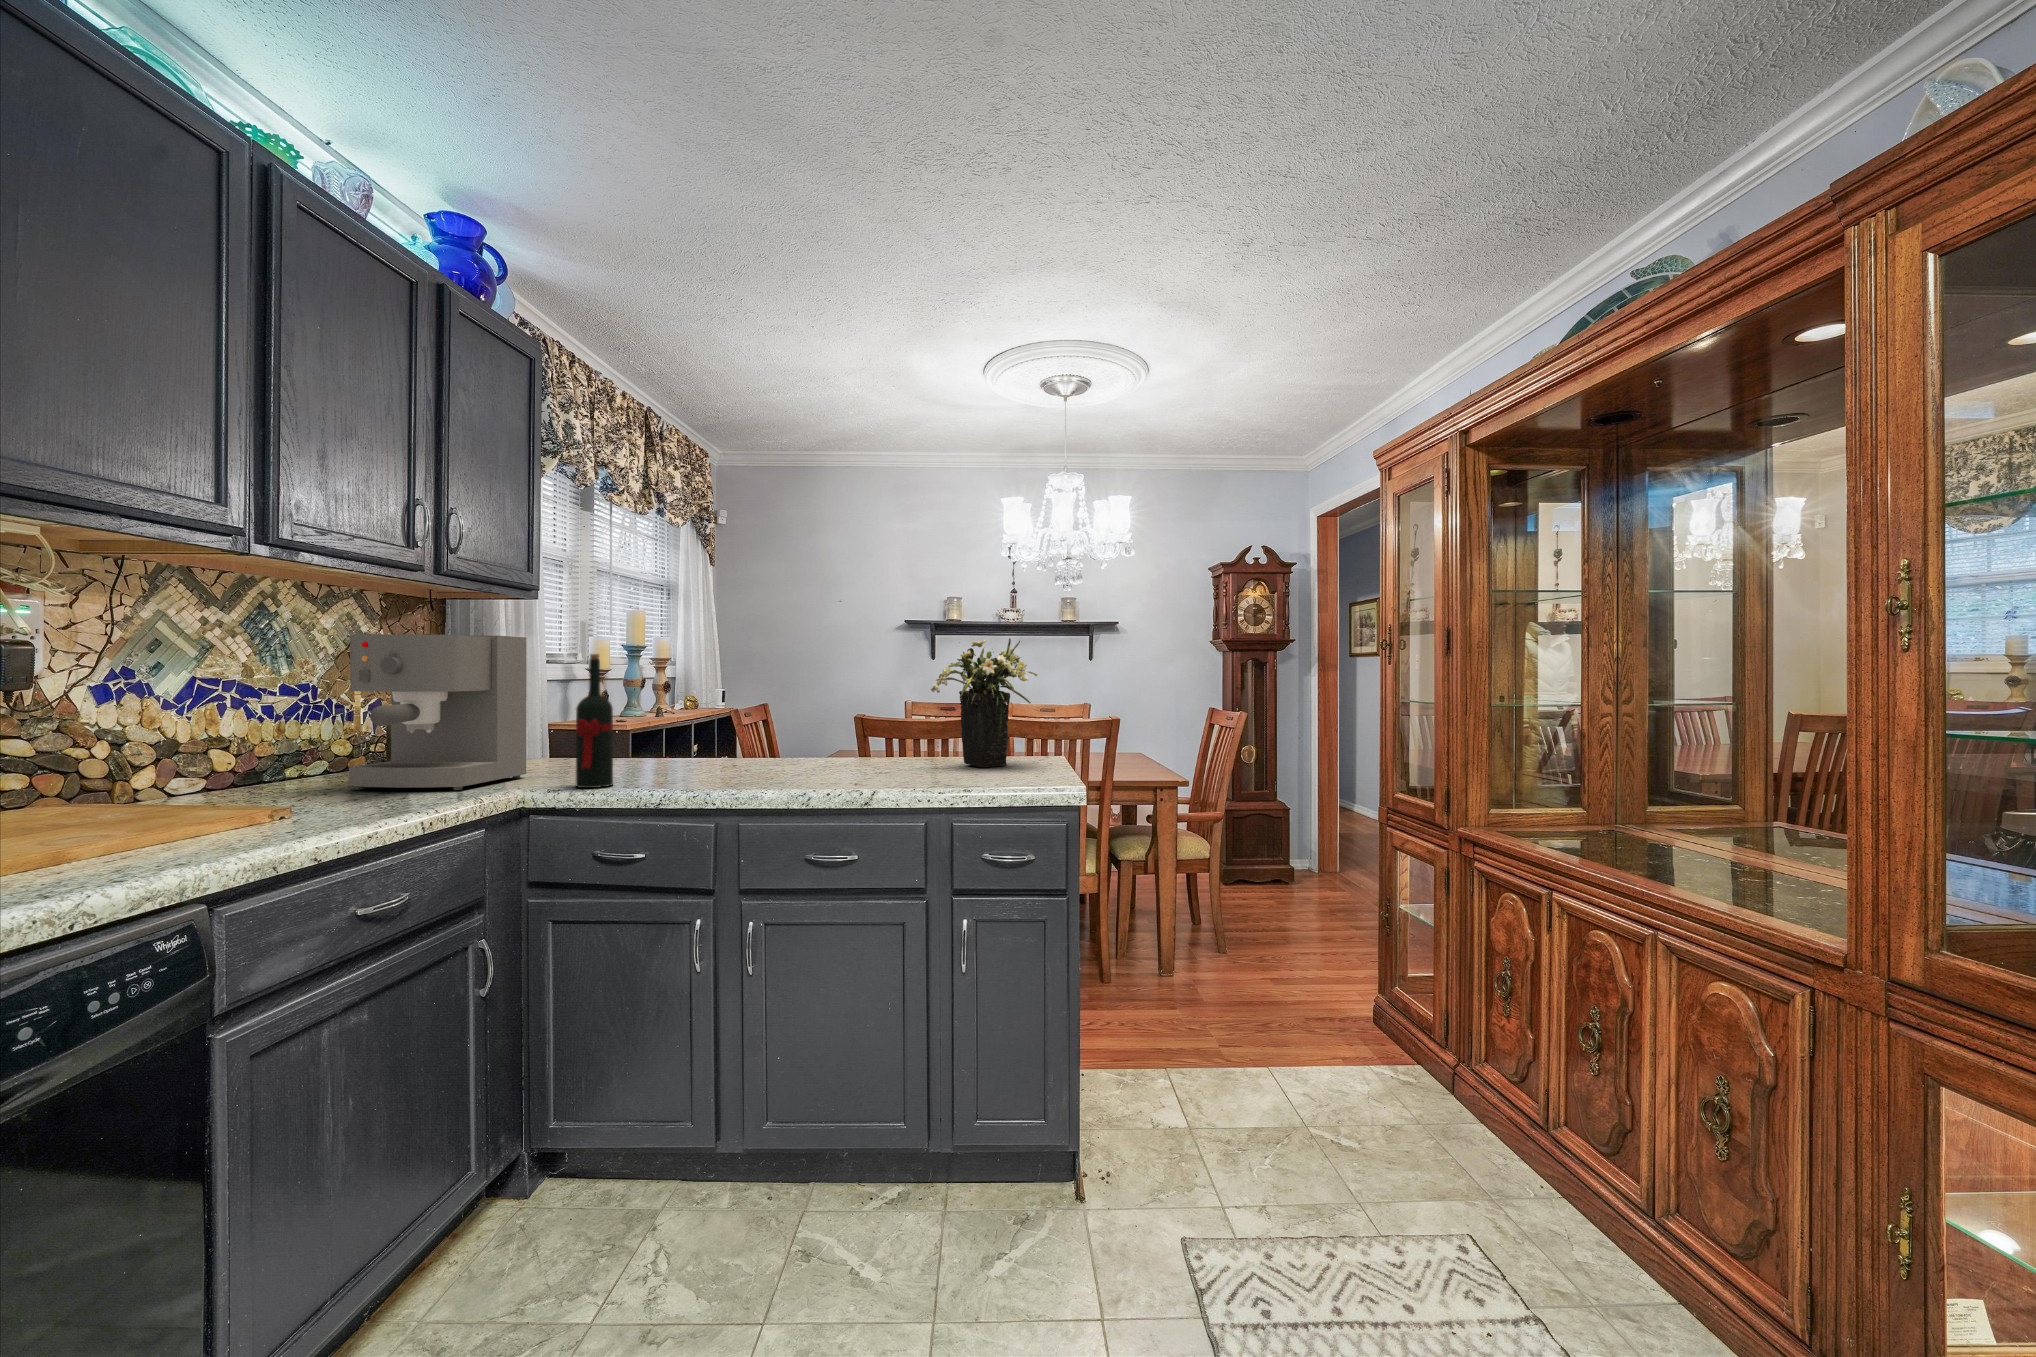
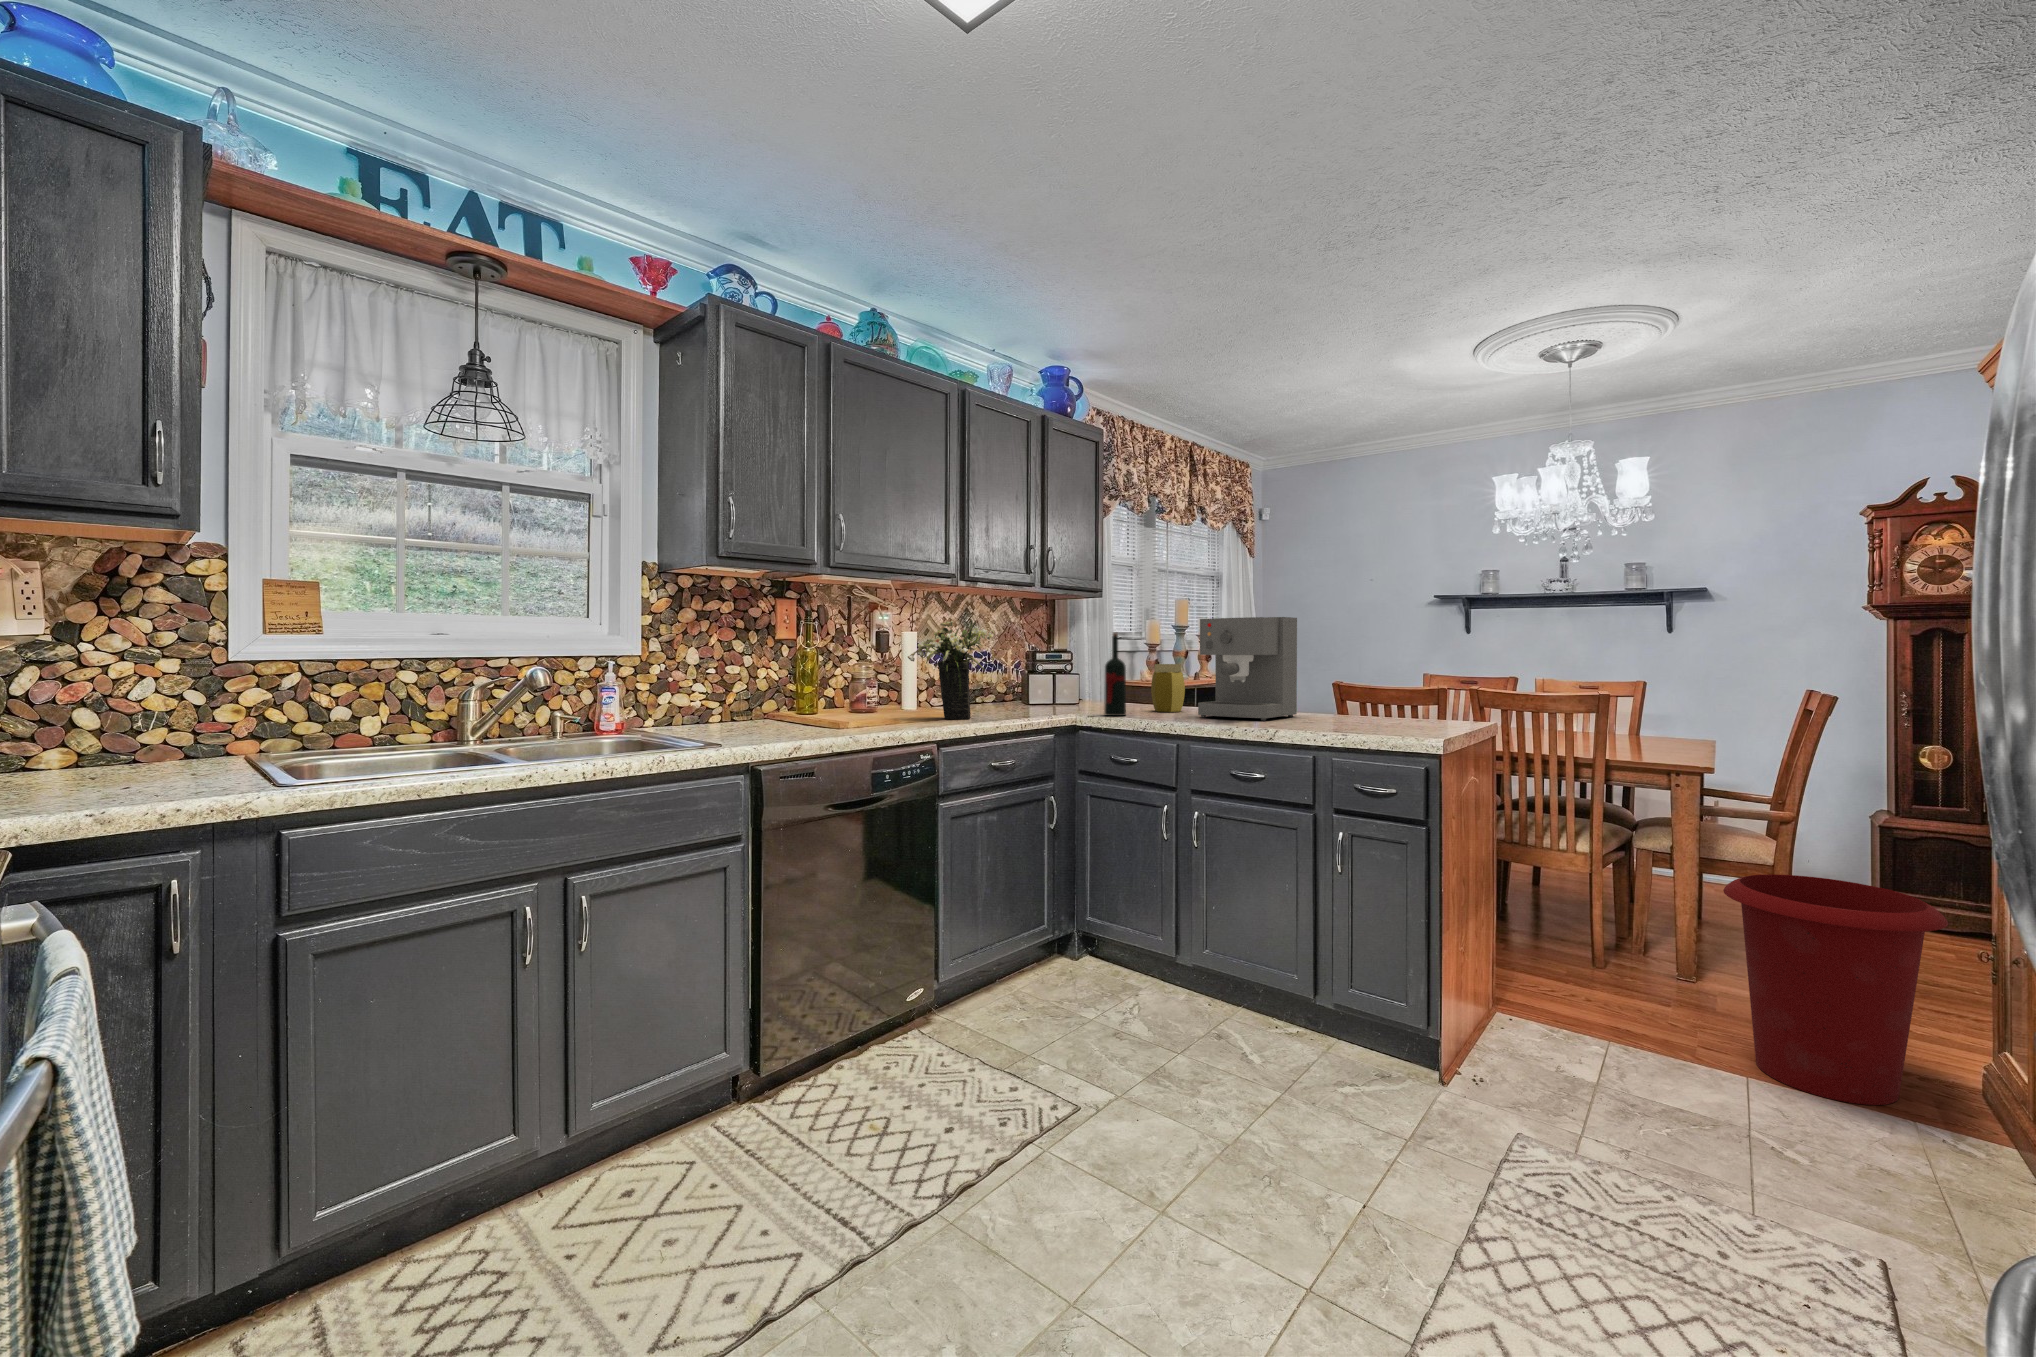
coffee maker: present [349,634,526,790] -> present [1198,617,1297,721]
flower arrangement: present [931,638,1037,767] -> present [908,619,995,719]
jar: none [642,701,696,773] -> present [1151,664,1185,712]
waste bin: none [1271,891,1431,1104] -> present [1723,874,1948,1105]

